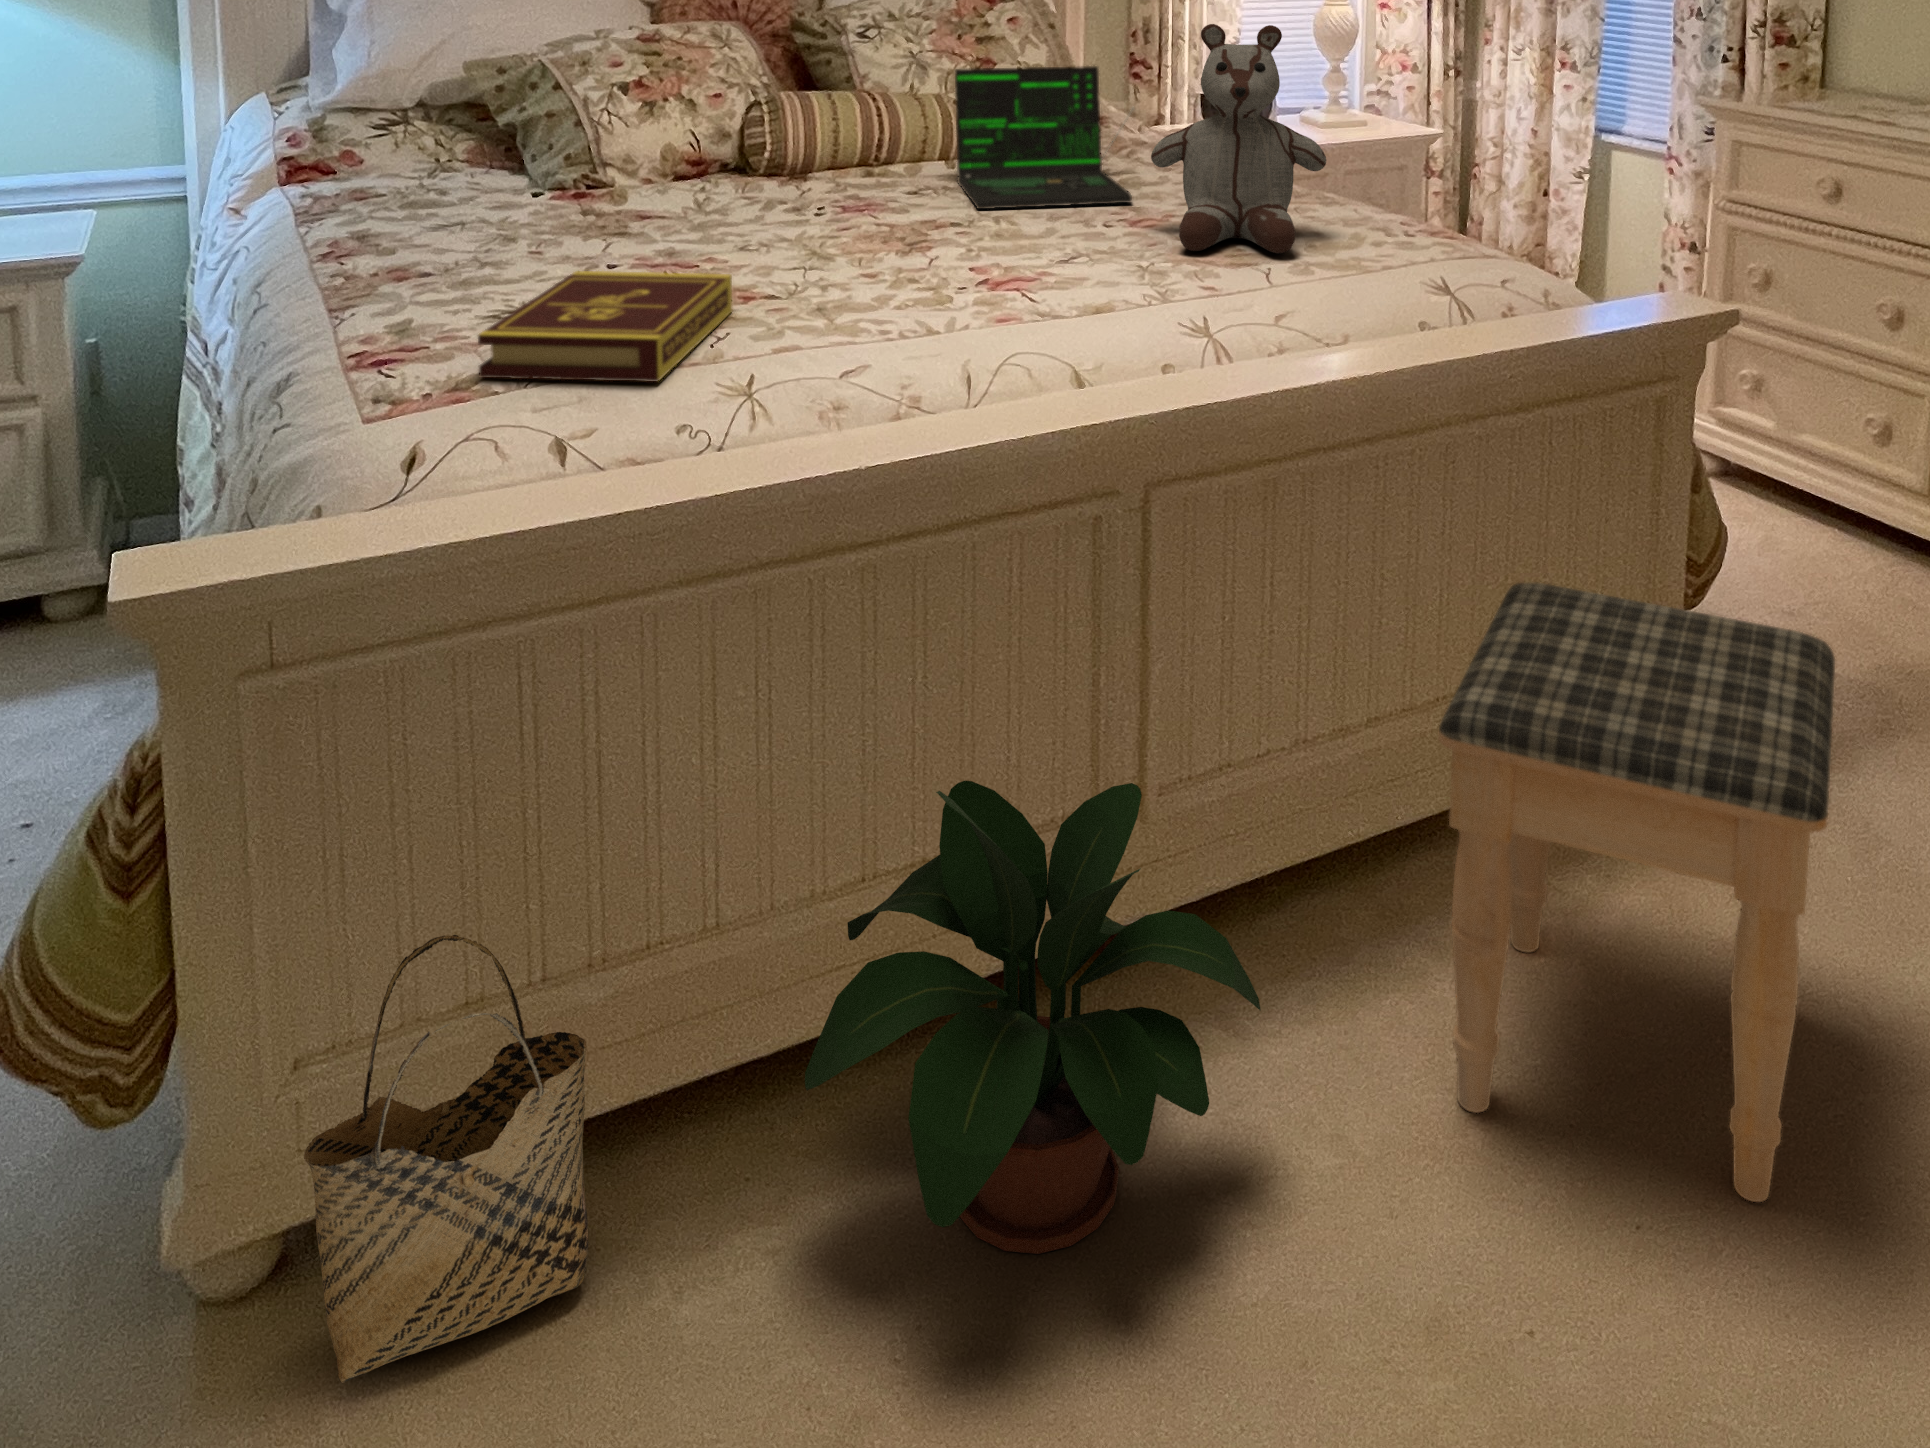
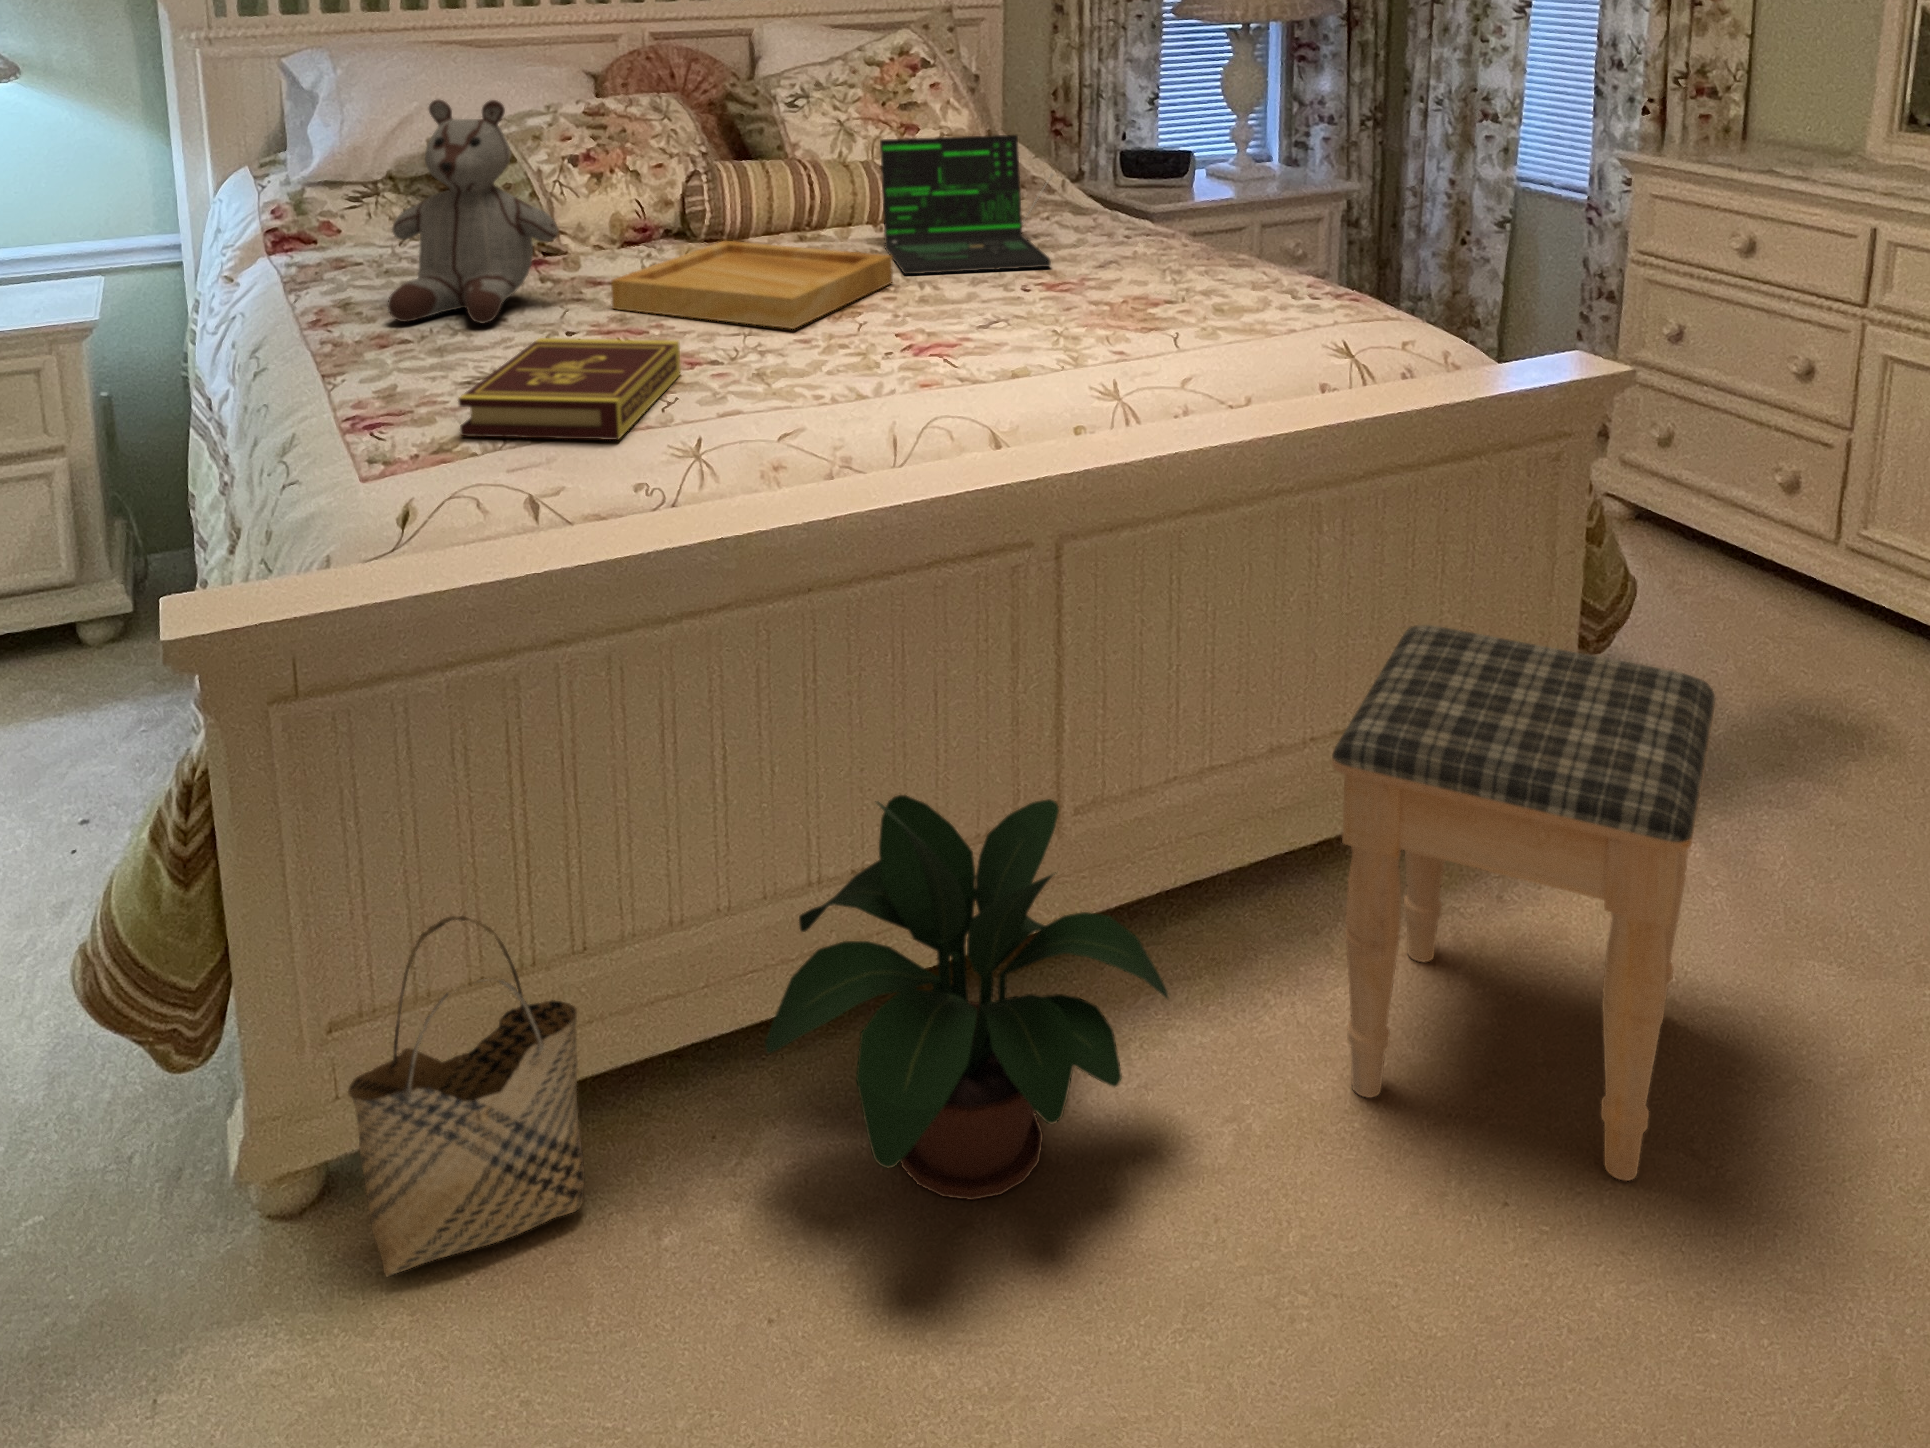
stuffed bear: present [1151,24,1327,253] -> present [388,100,558,323]
tray: none [661,172,966,264] -> present [611,241,893,329]

